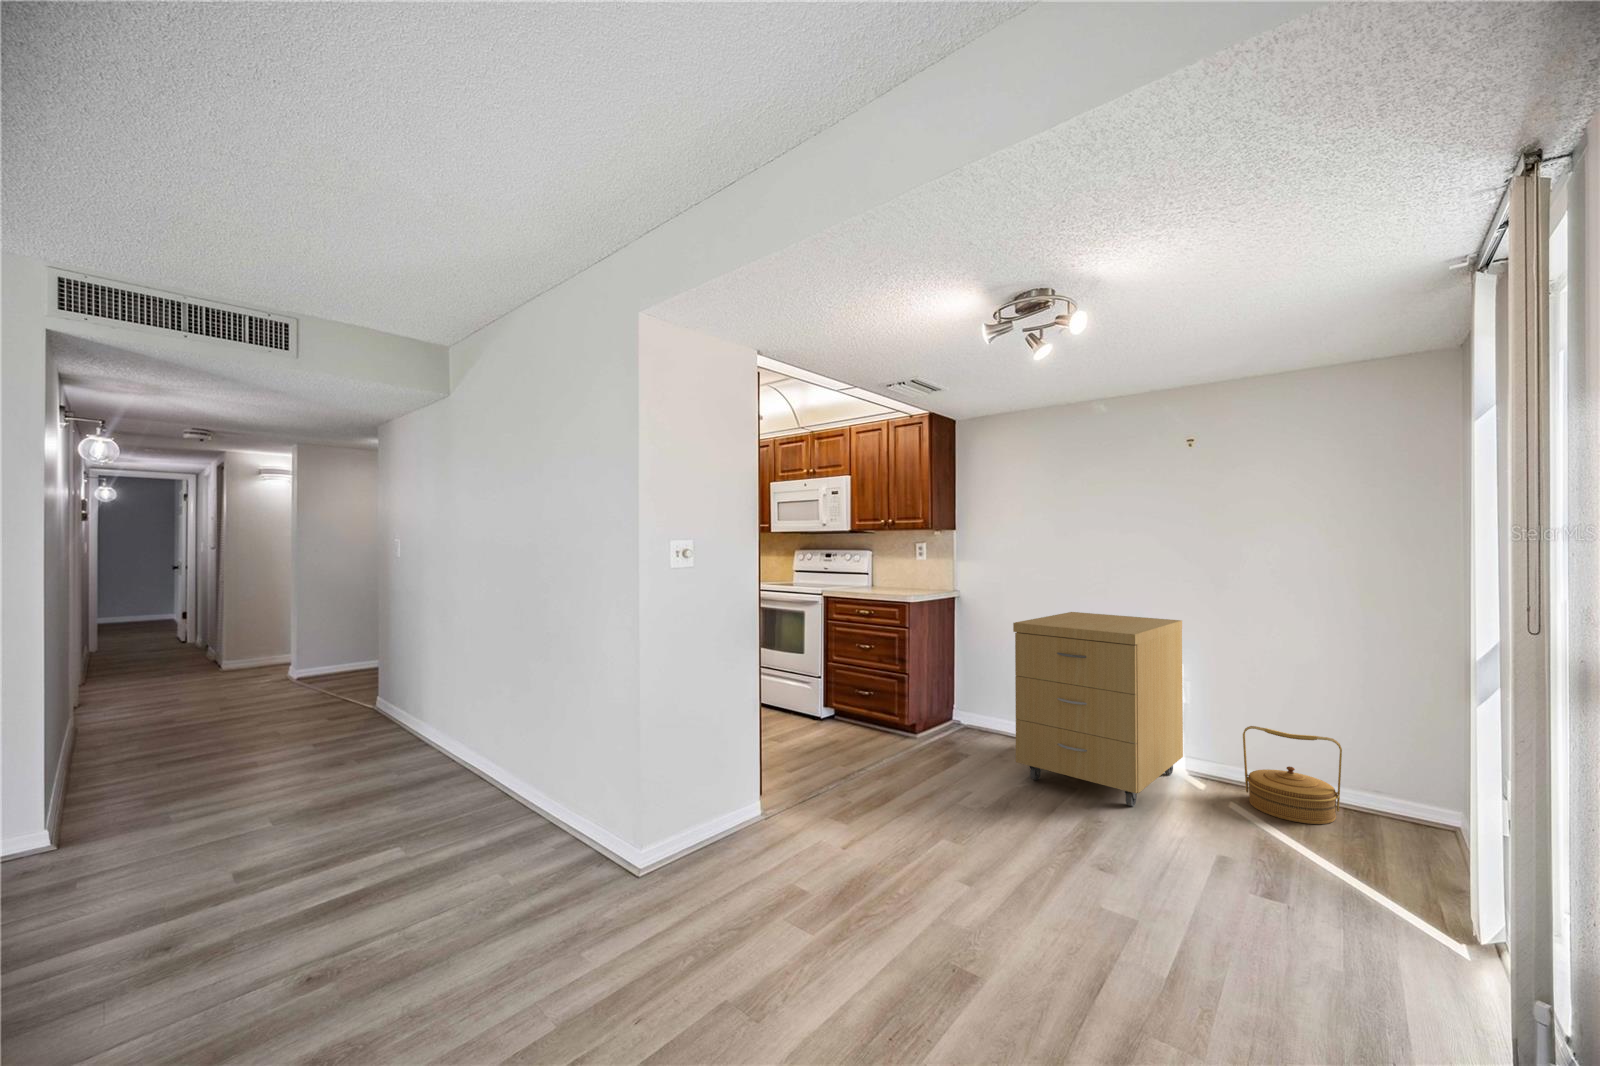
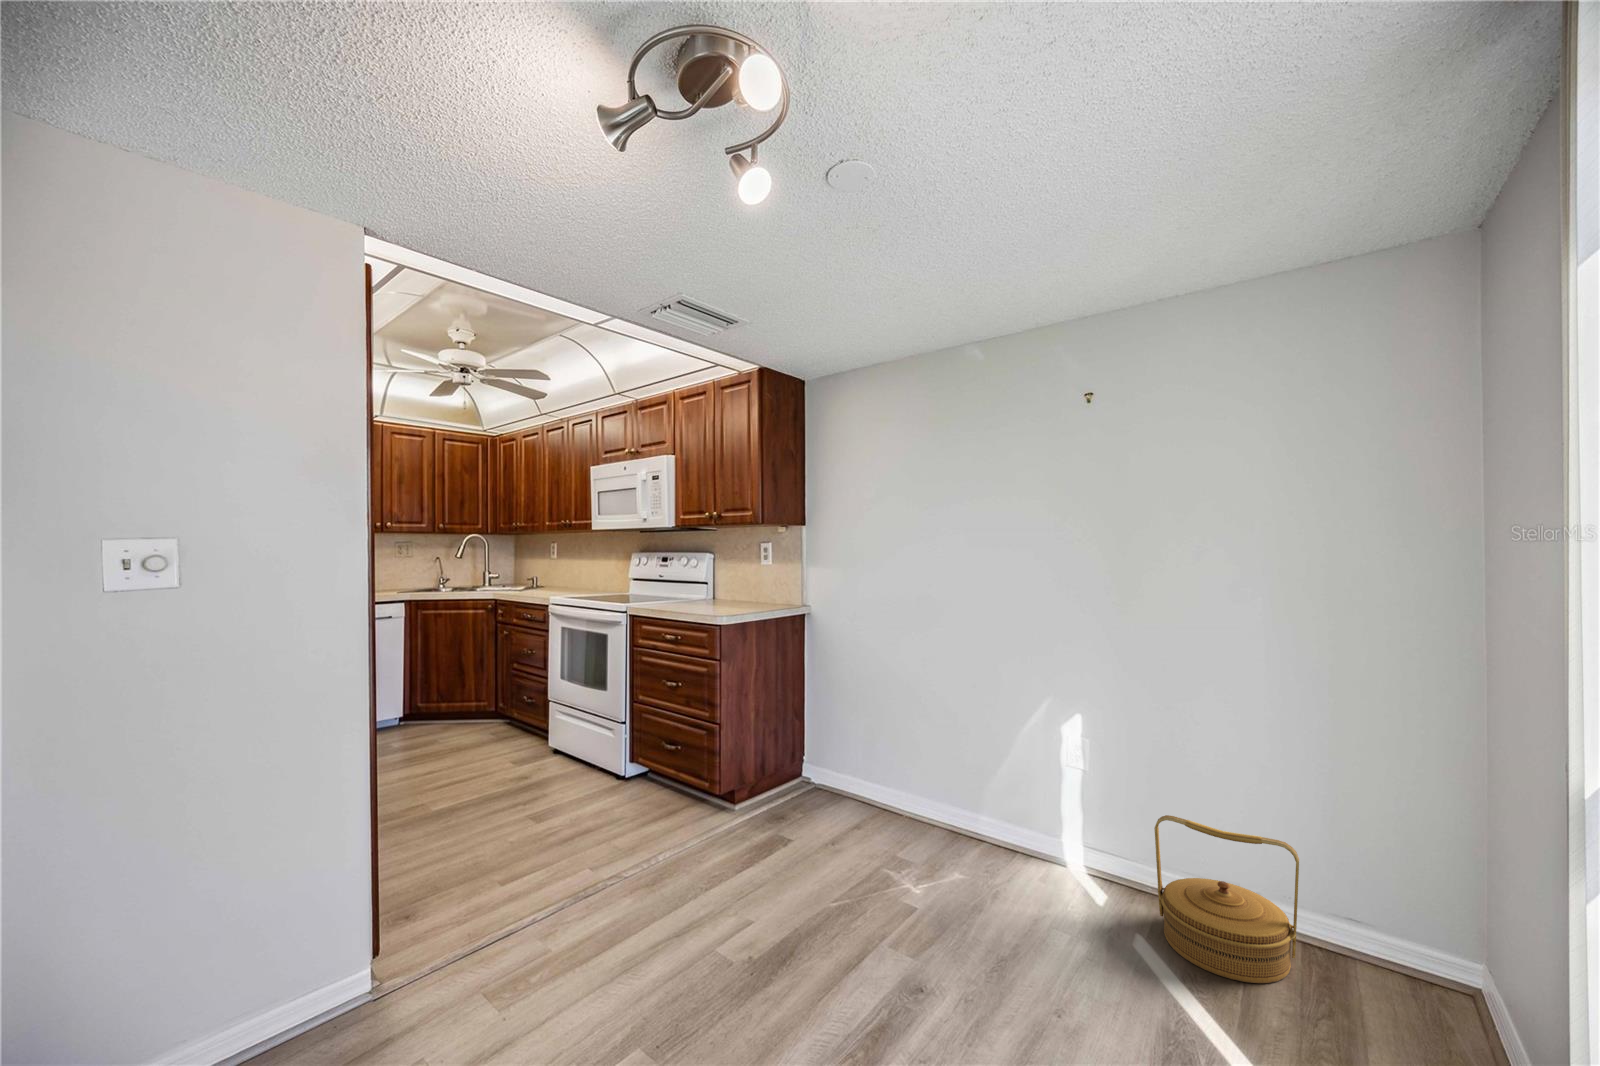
storage cabinet: present [1013,612,1183,806] -> none [826,636,1079,948]

